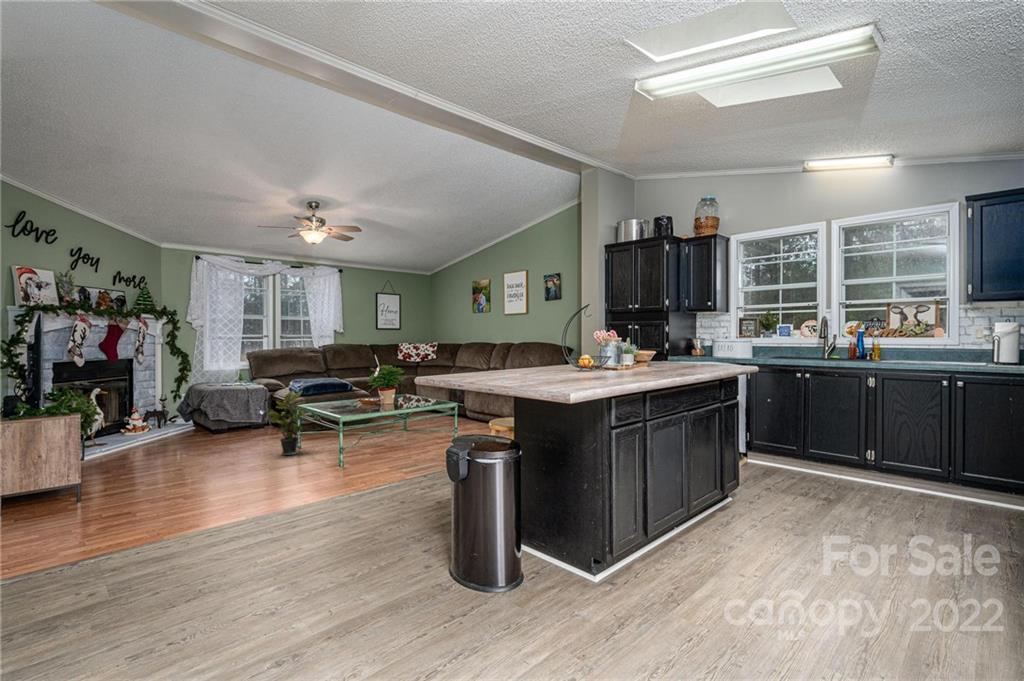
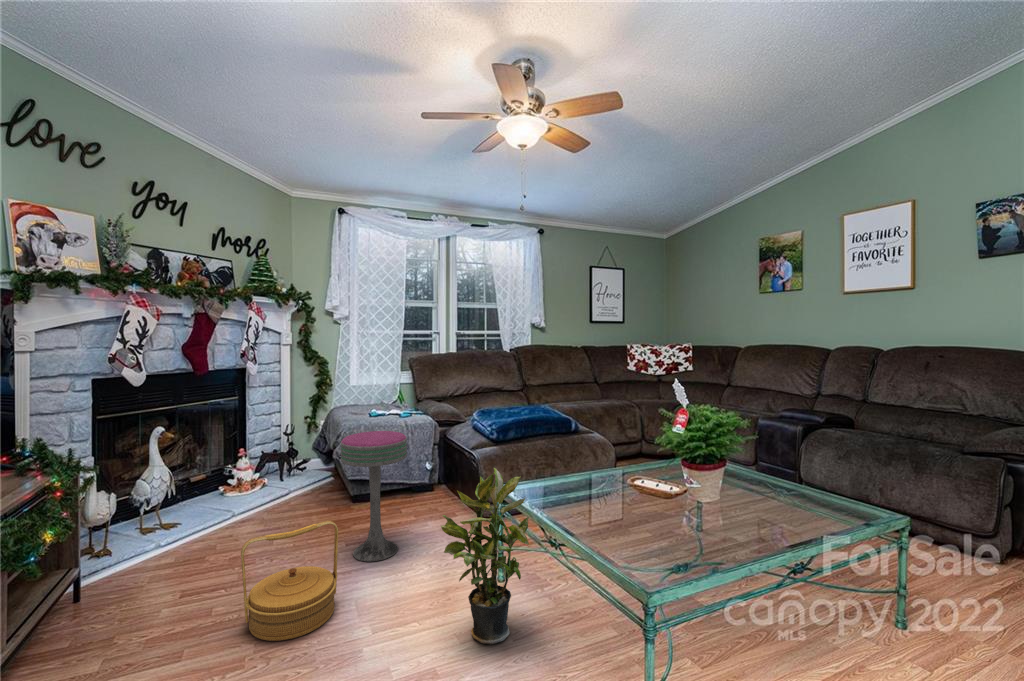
bar stool: none [215,386,250,446] -> present [341,431,407,562]
basket: none [176,419,219,462] -> present [241,521,338,641]

